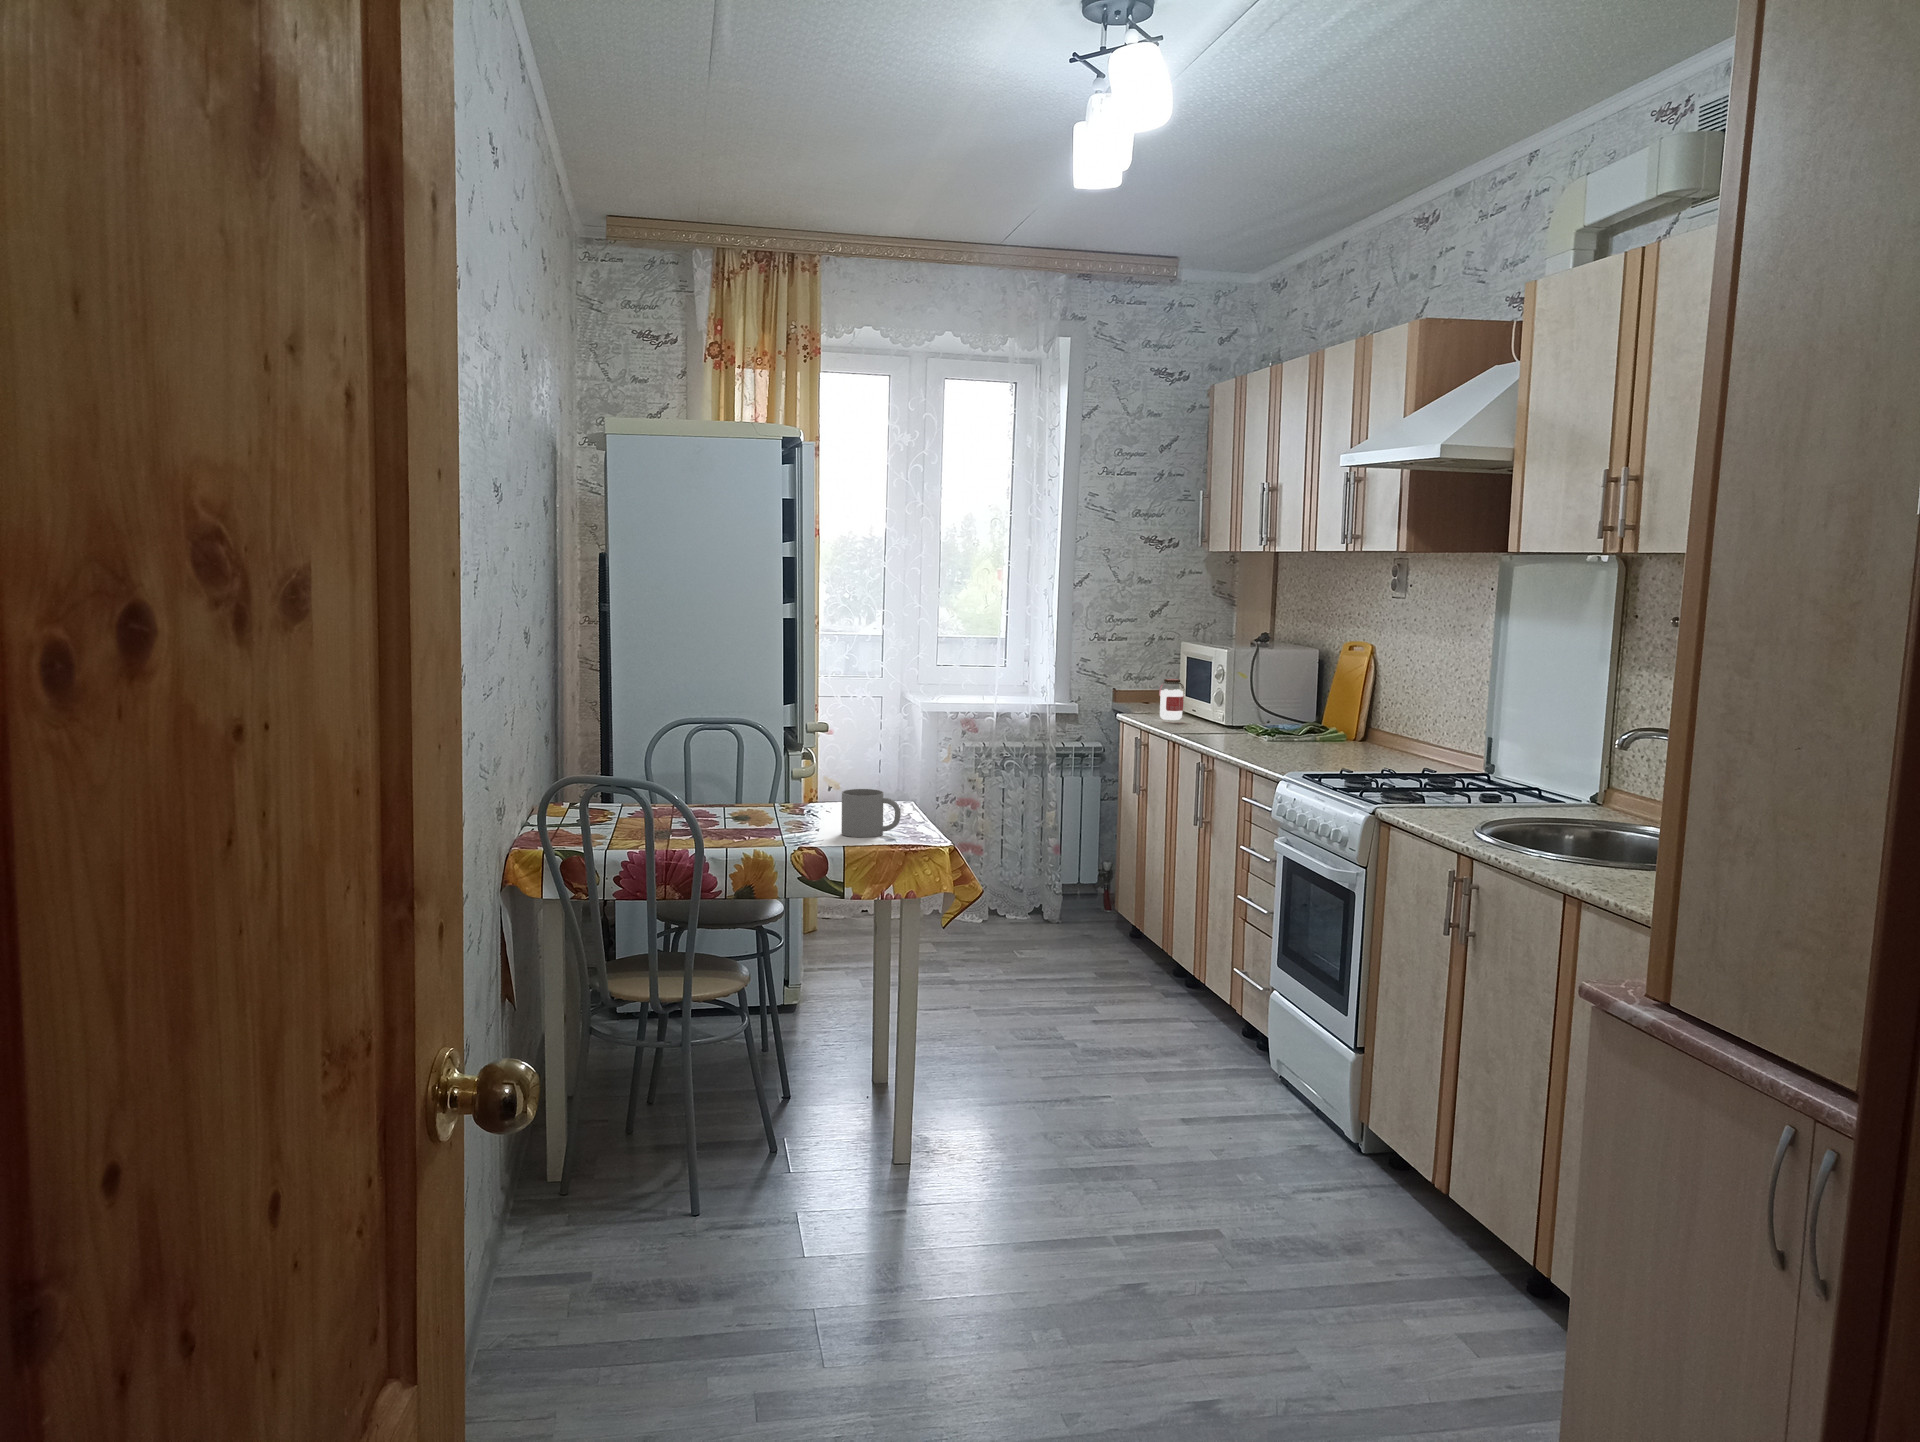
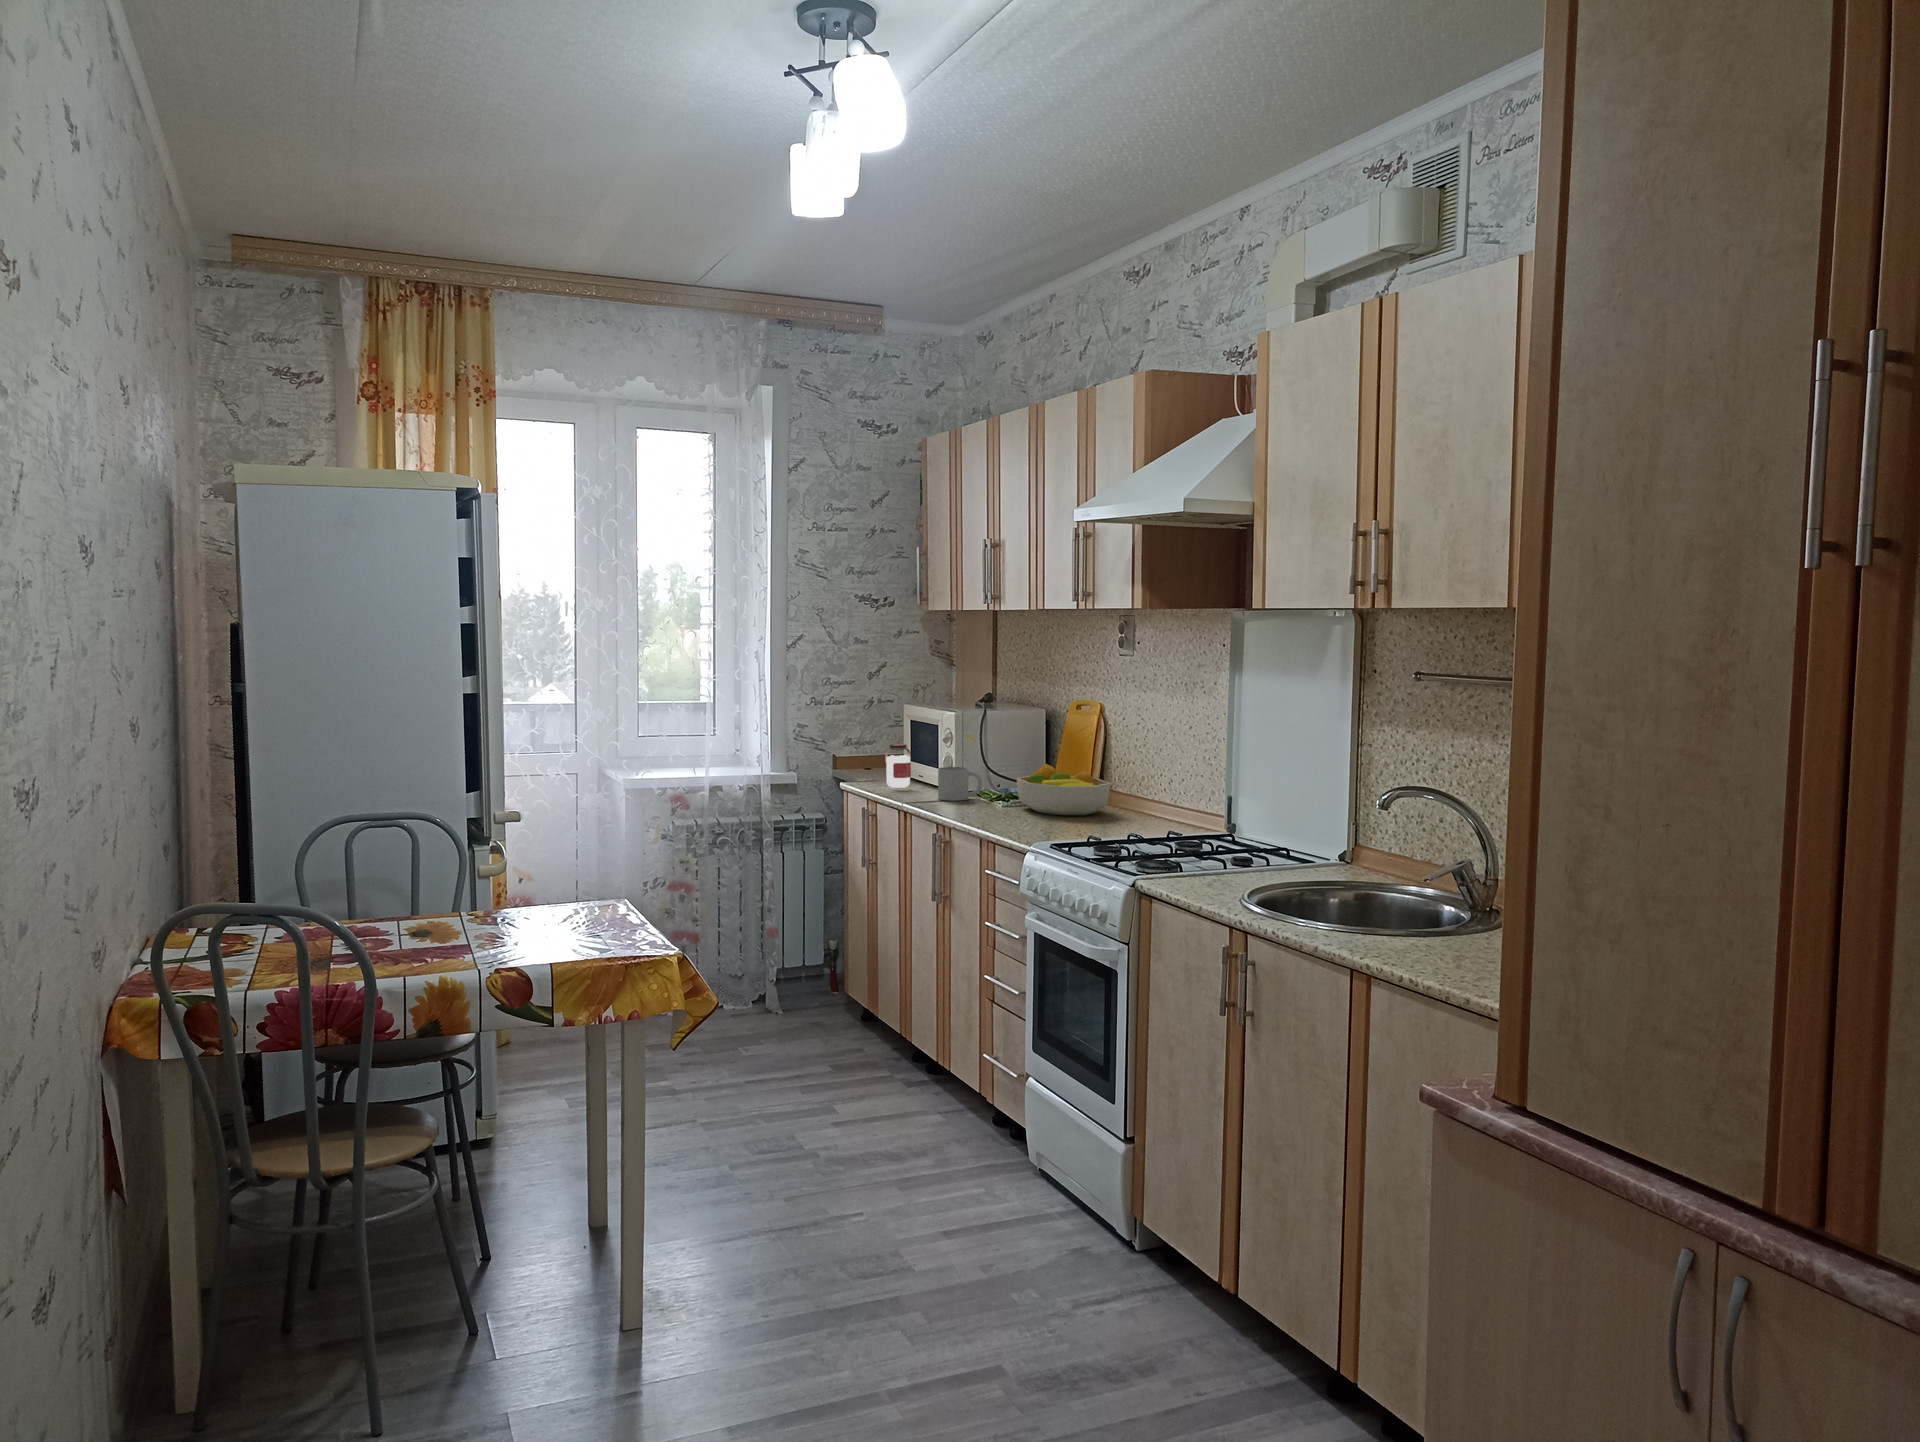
fruit bowl: none [1281,702,1374,752] -> present [1017,764,1111,815]
mug: present [841,789,901,837] -> present [938,767,982,801]

